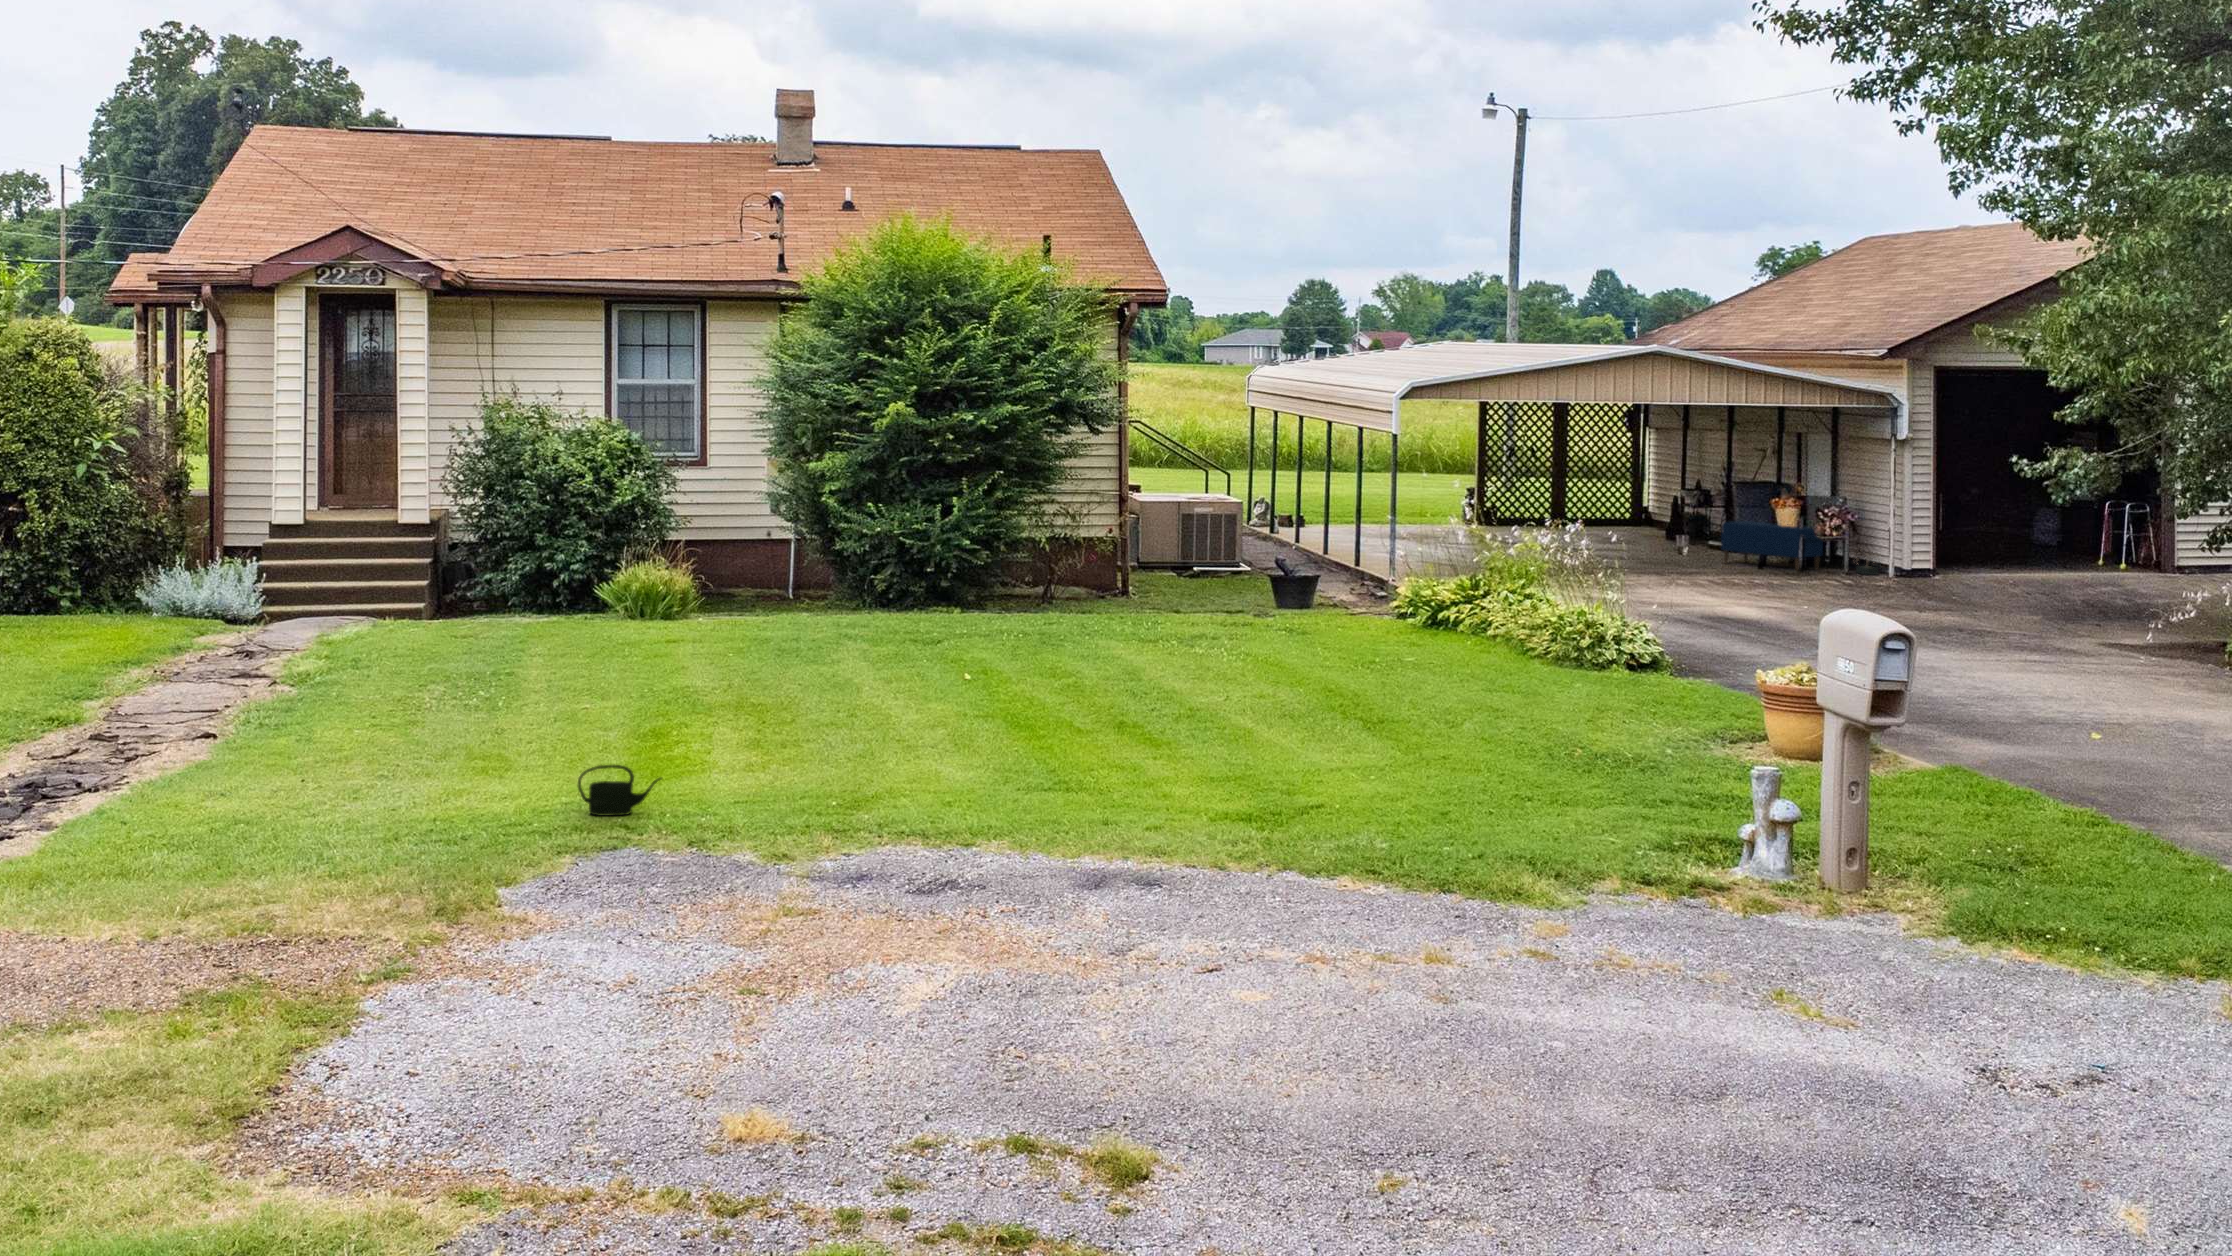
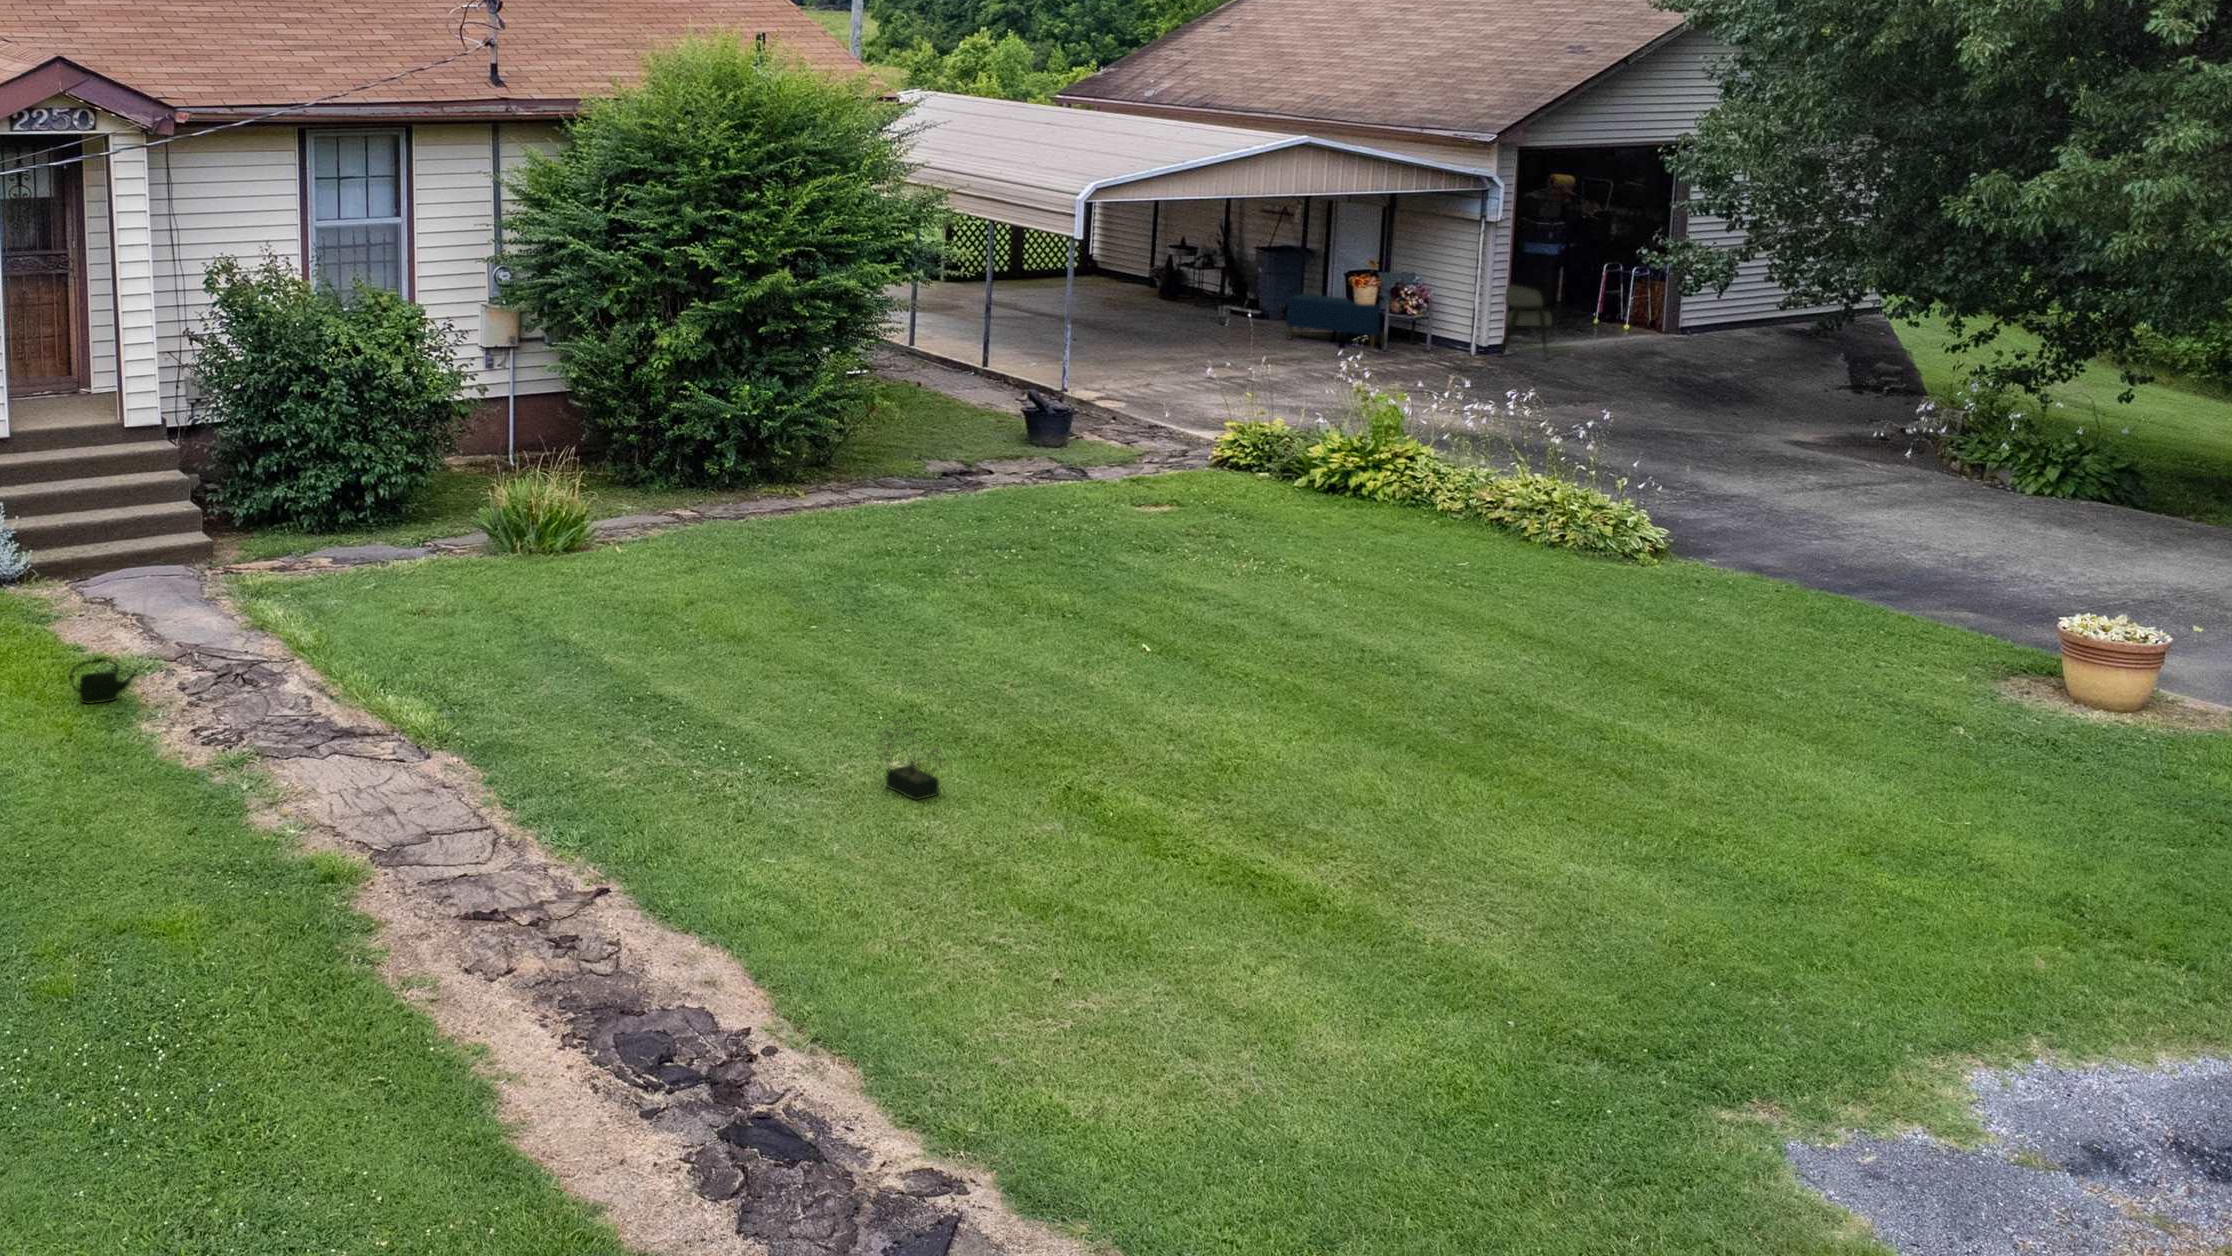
chair: none [1920,507,1984,584] -> present [1499,285,1552,360]
decorative plant: present [1853,547,1880,575] -> present [877,720,942,800]
watering can: present [578,765,662,816] -> present [69,659,141,704]

